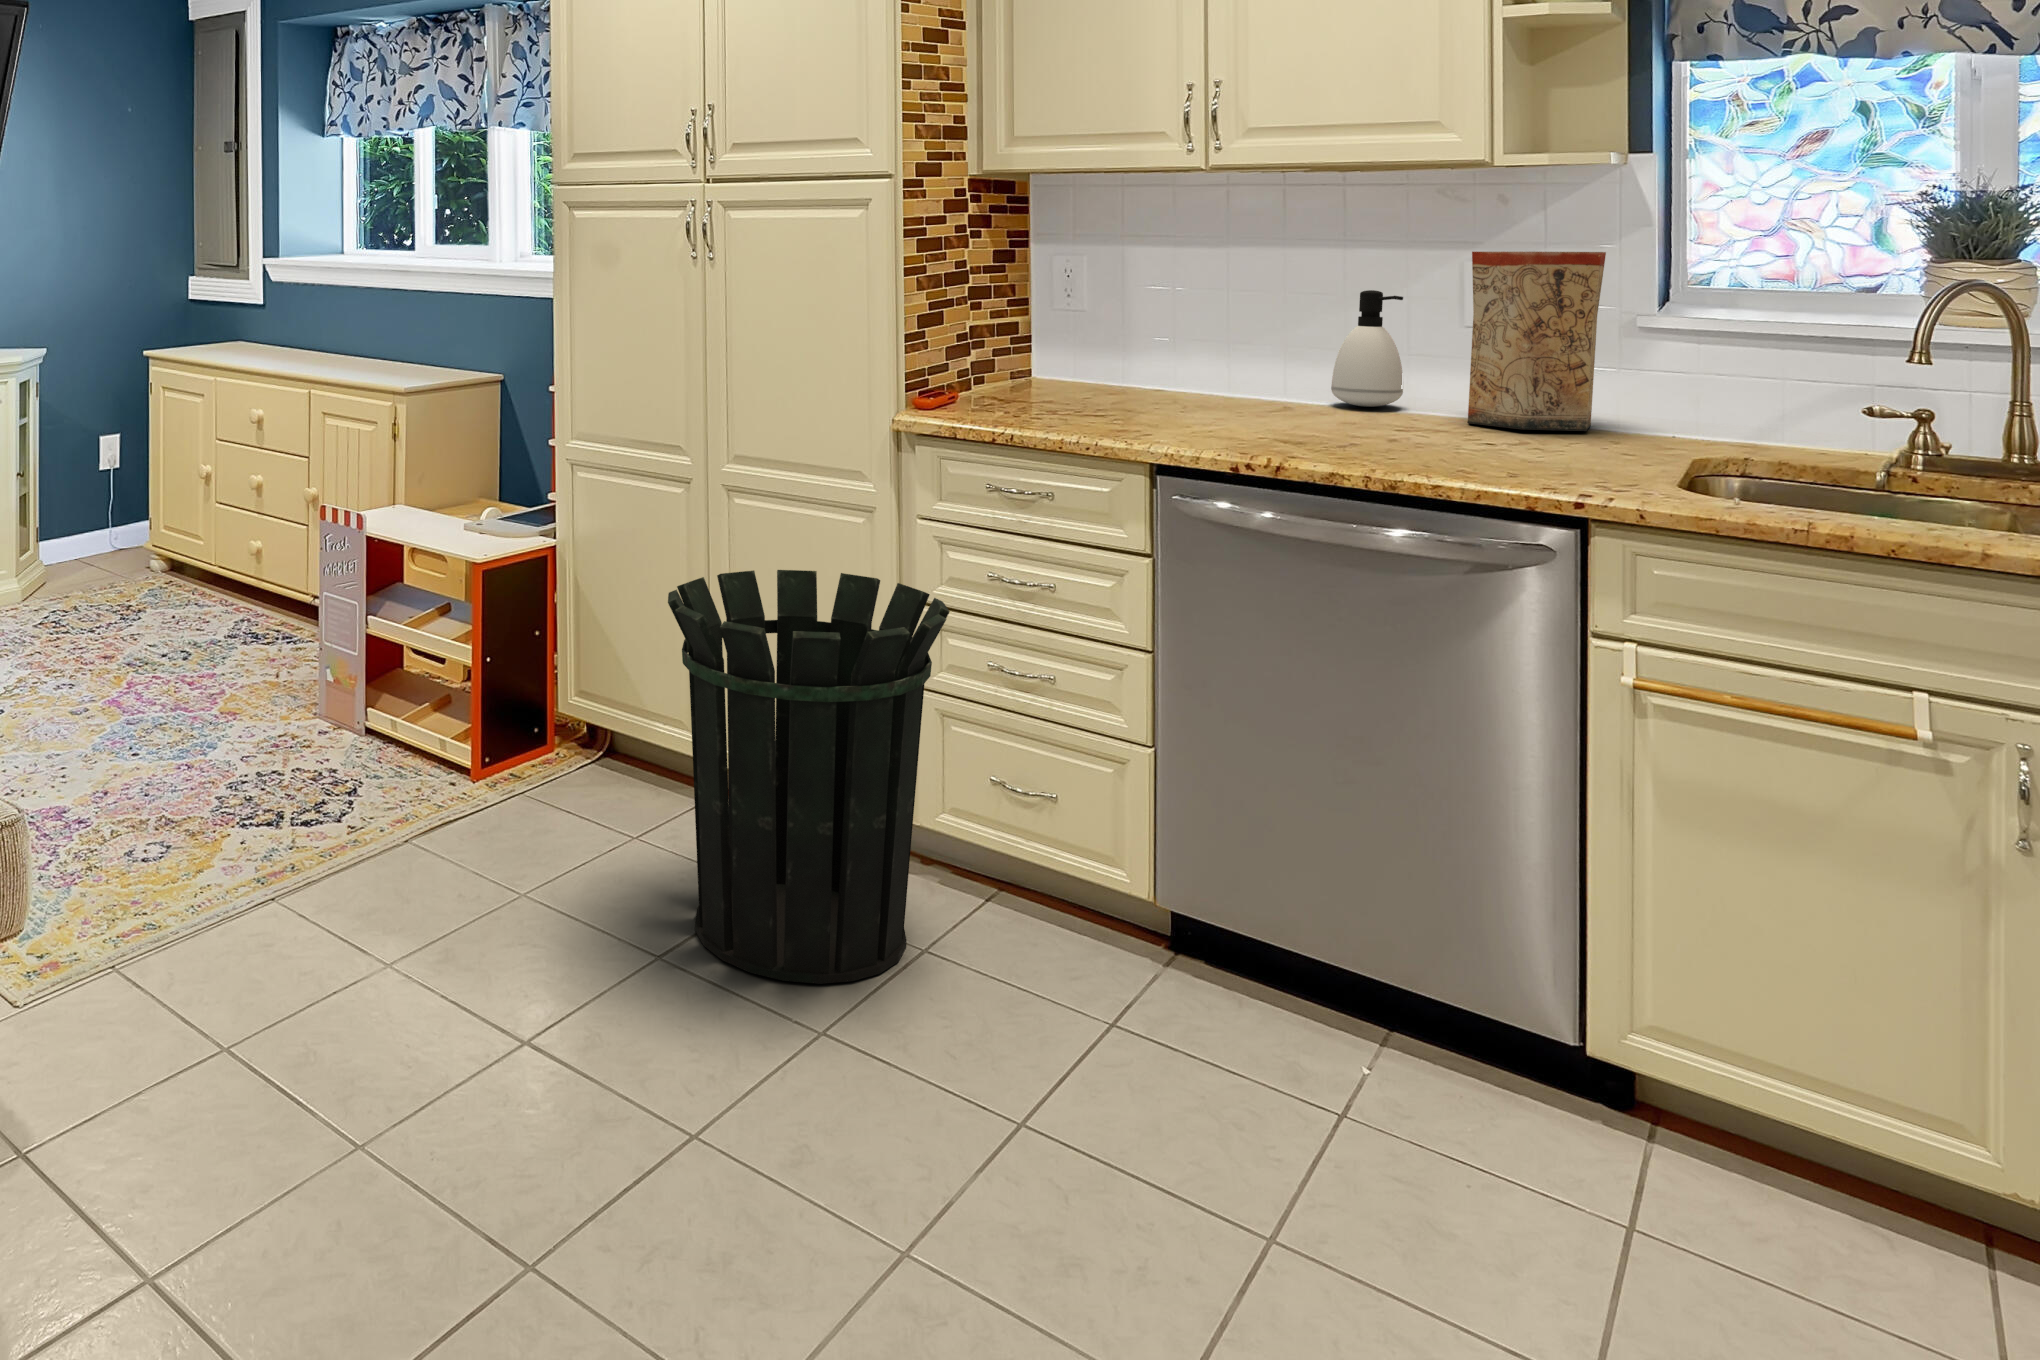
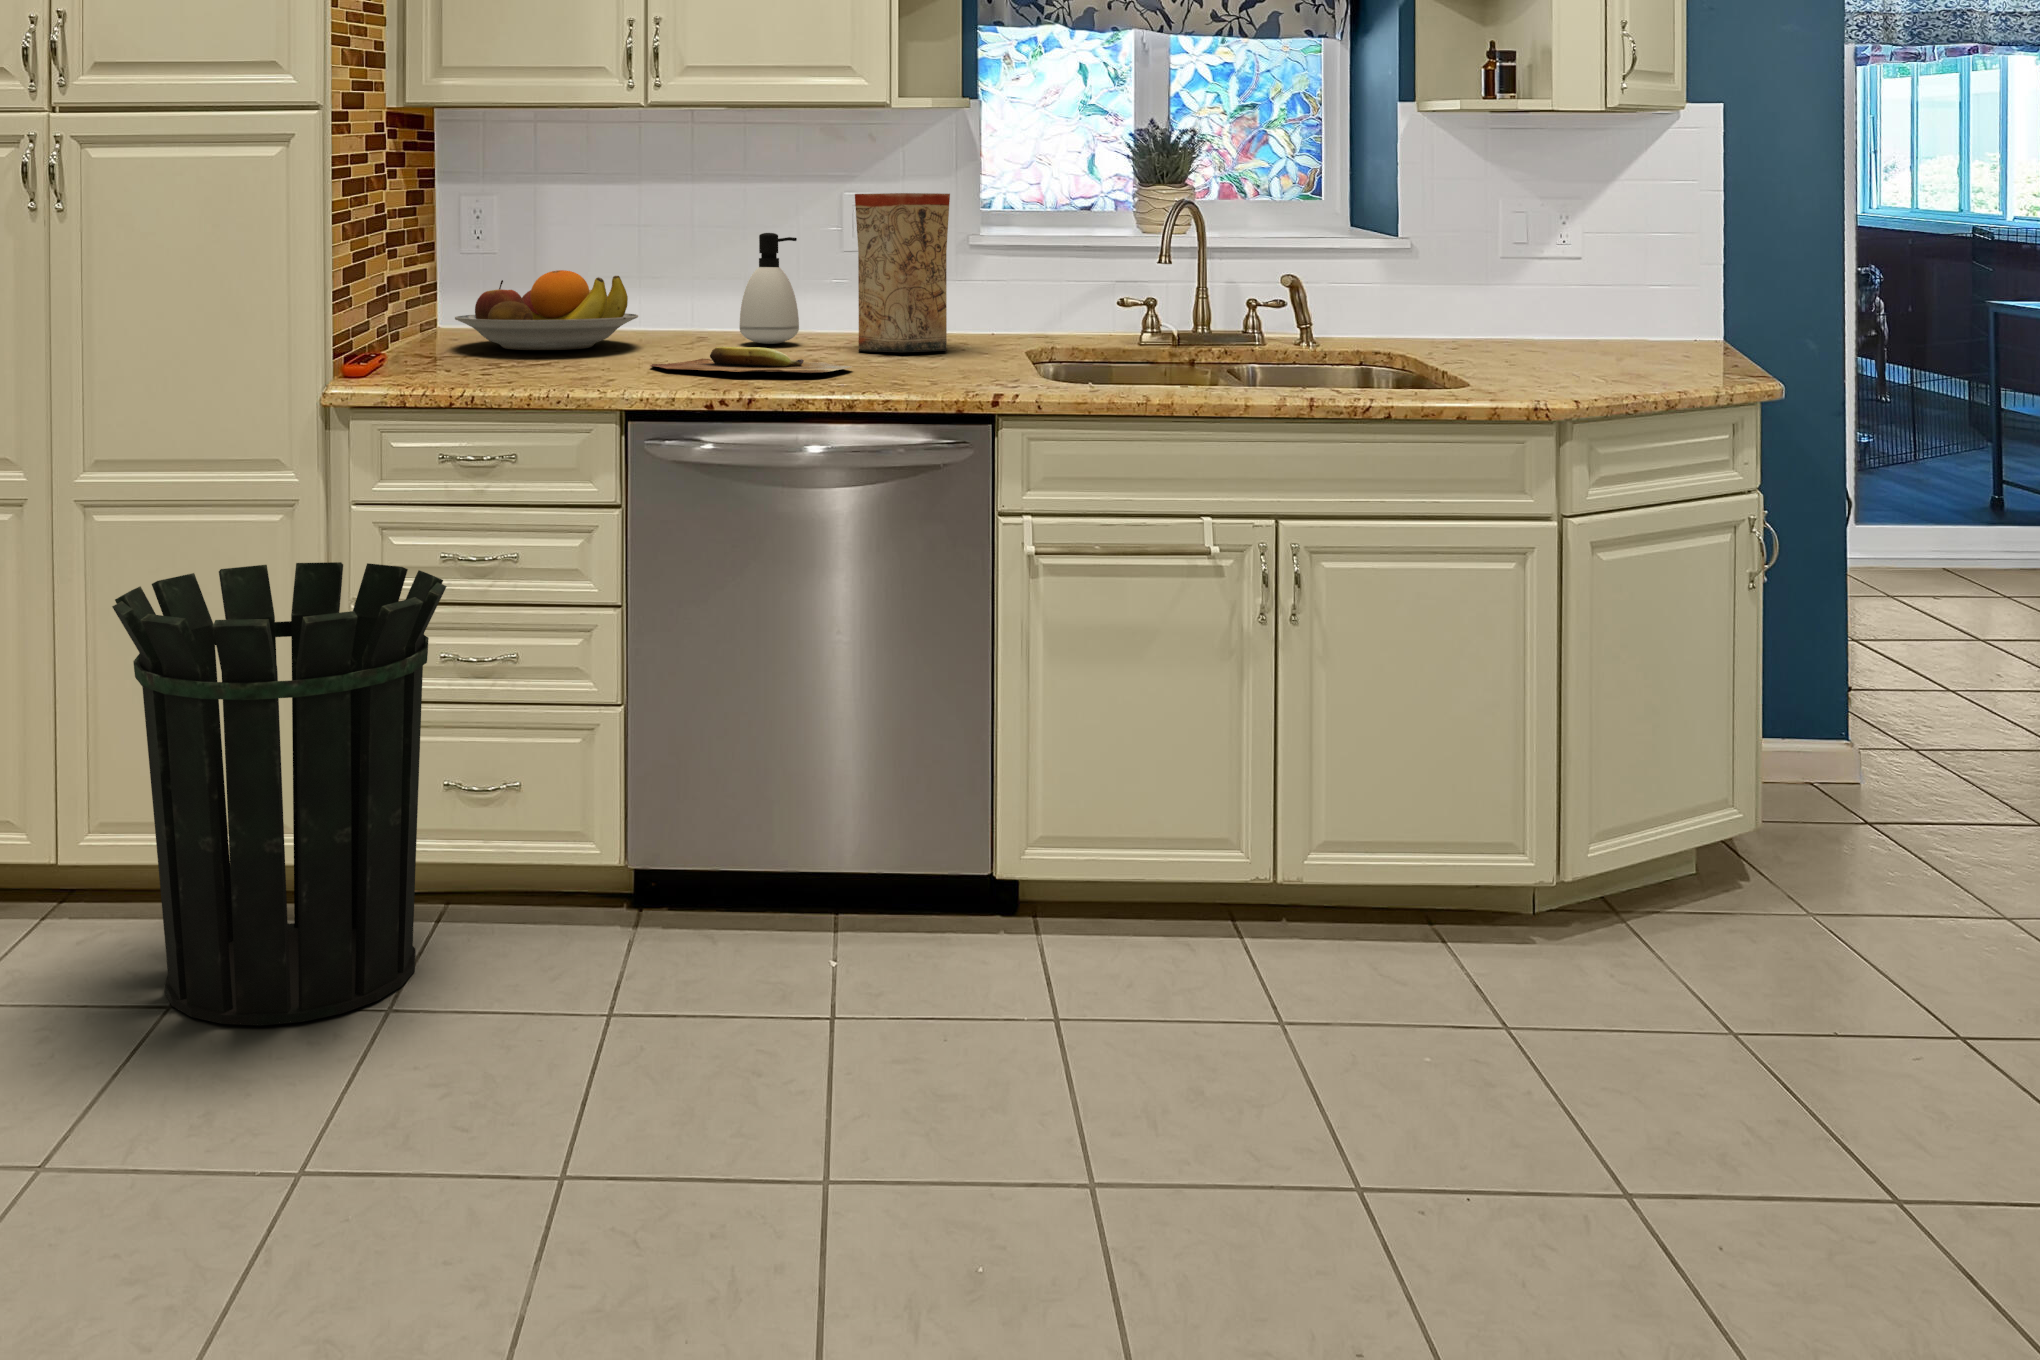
fruit bowl: none [1030,322,1216,399] -> present [455,270,638,350]
cutting board: none [1199,410,1437,449] -> present [650,346,851,373]

